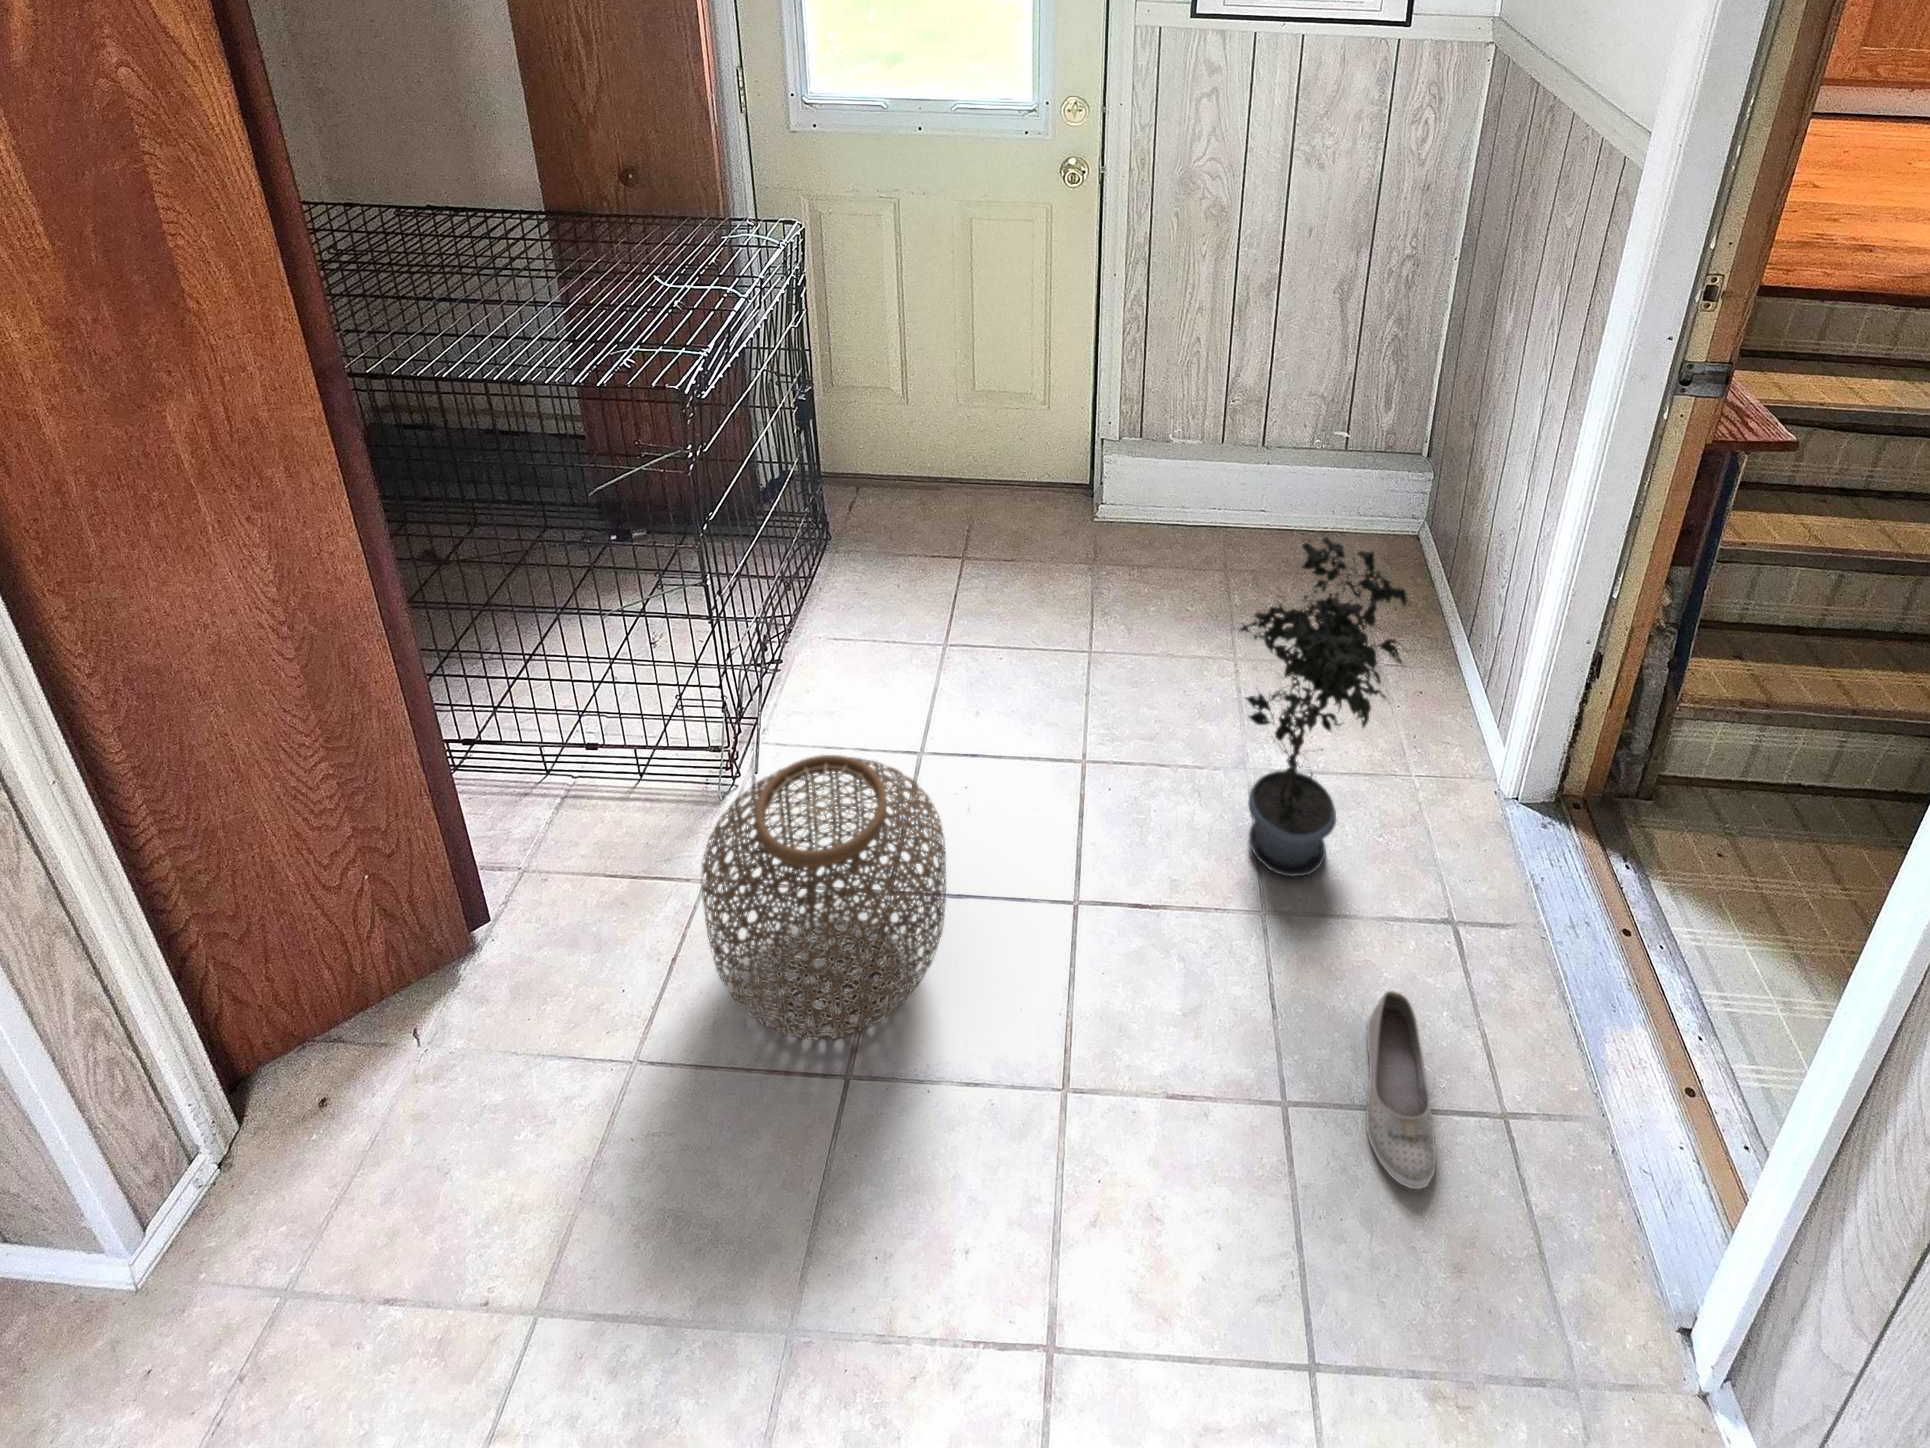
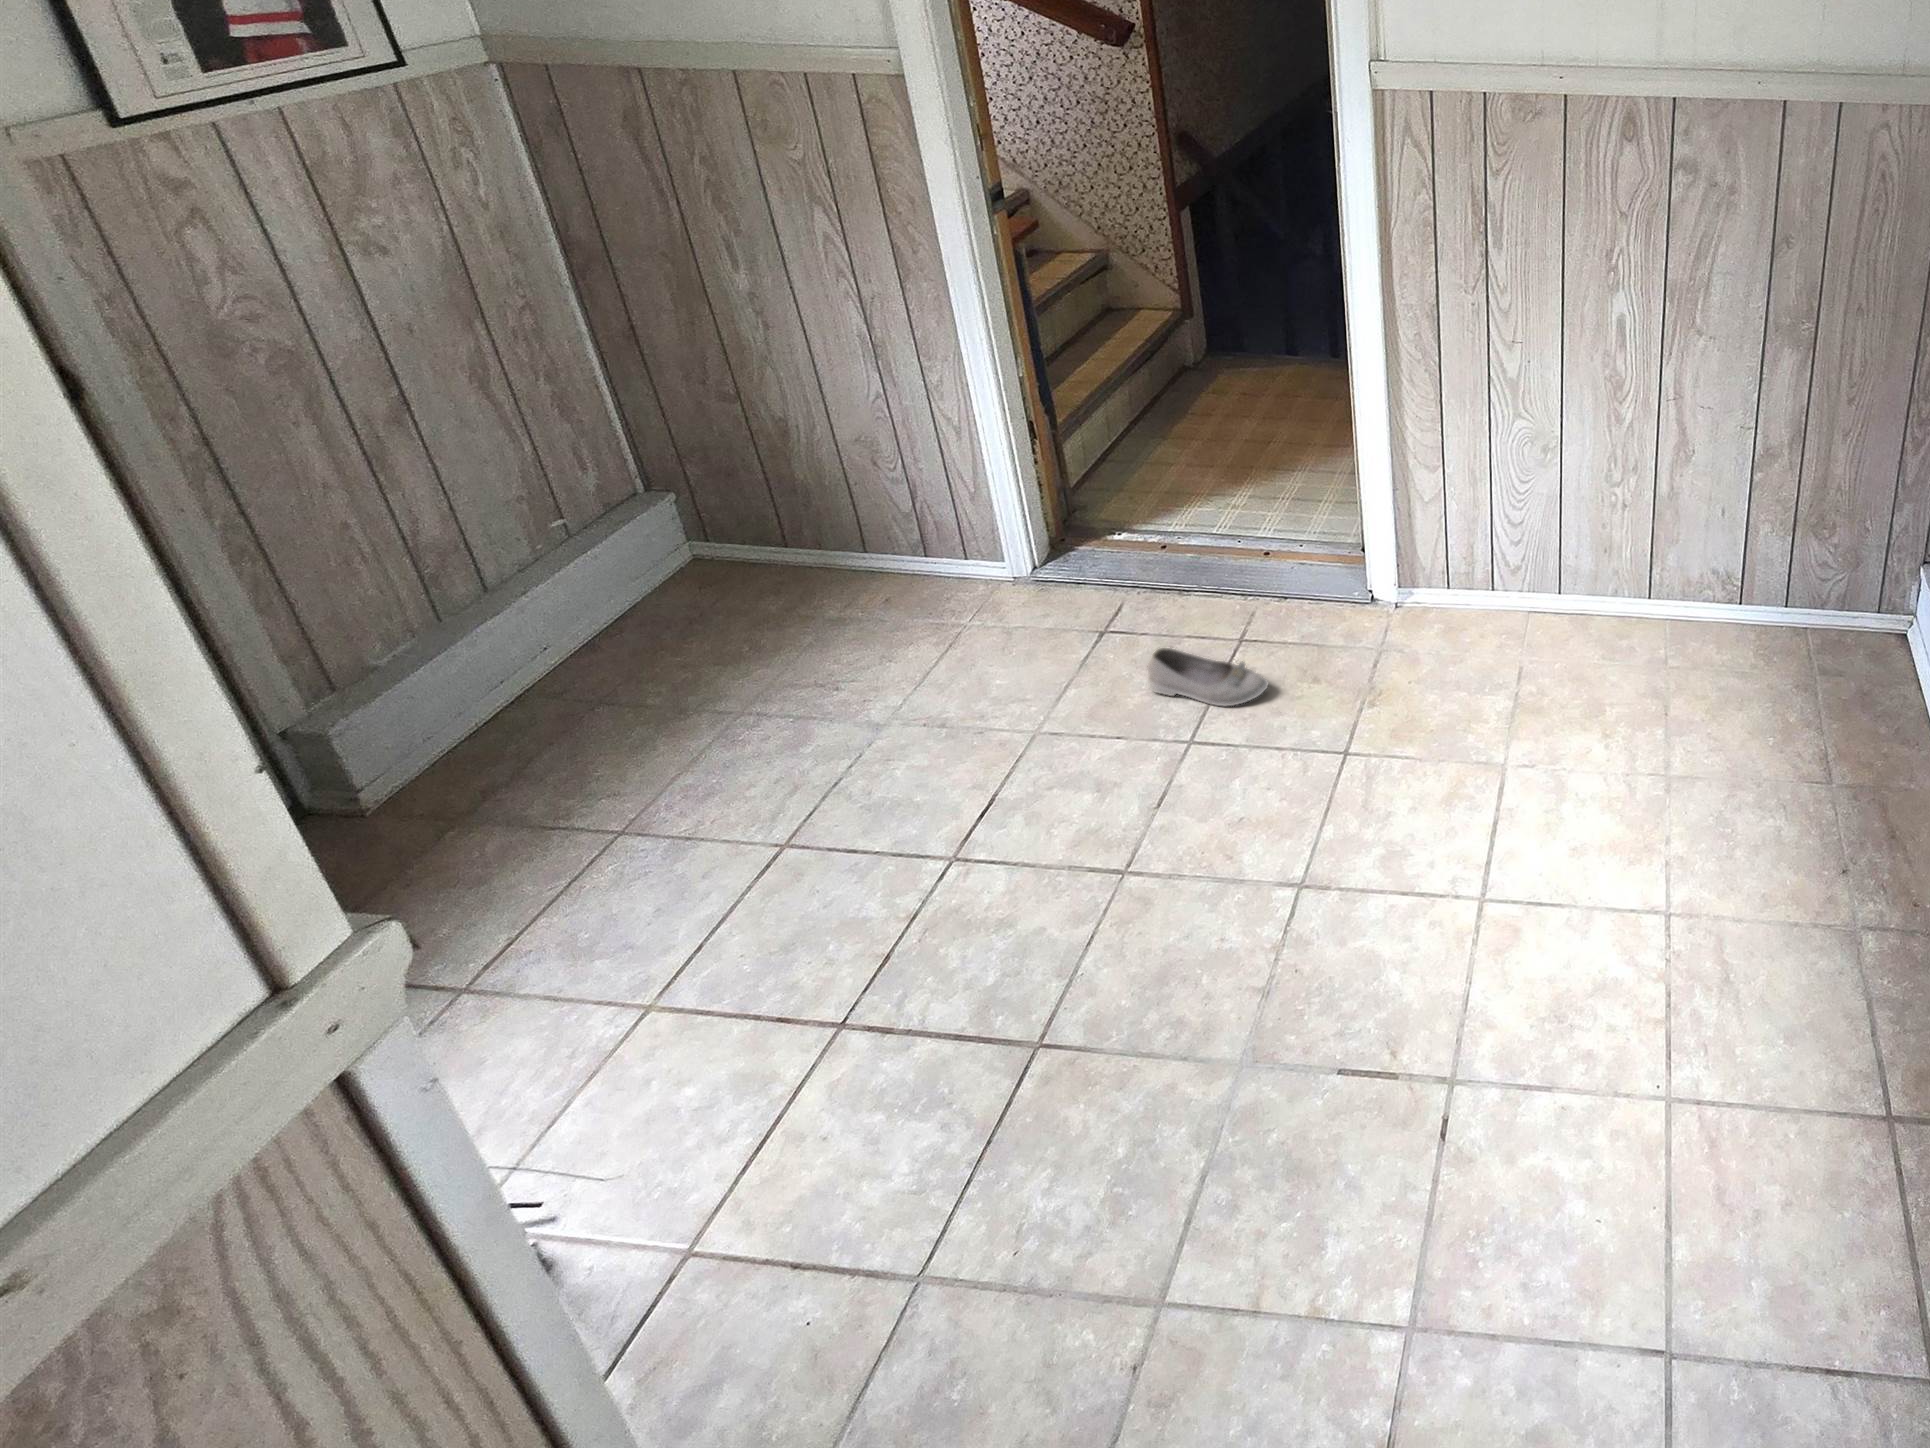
potted plant: present [1239,537,1407,876] -> none [847,422,1065,732]
woven basket: present [702,755,946,1040] -> none [759,840,1056,1153]

